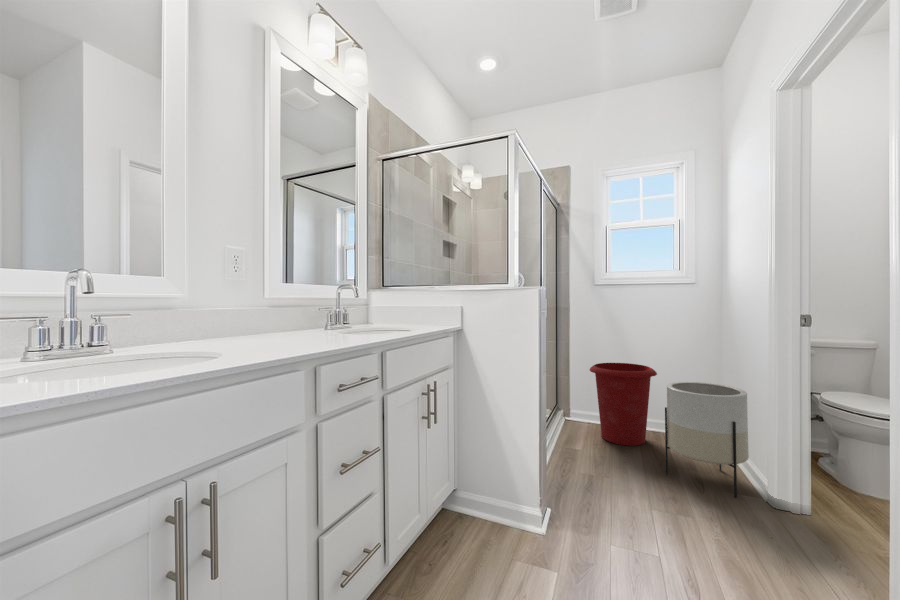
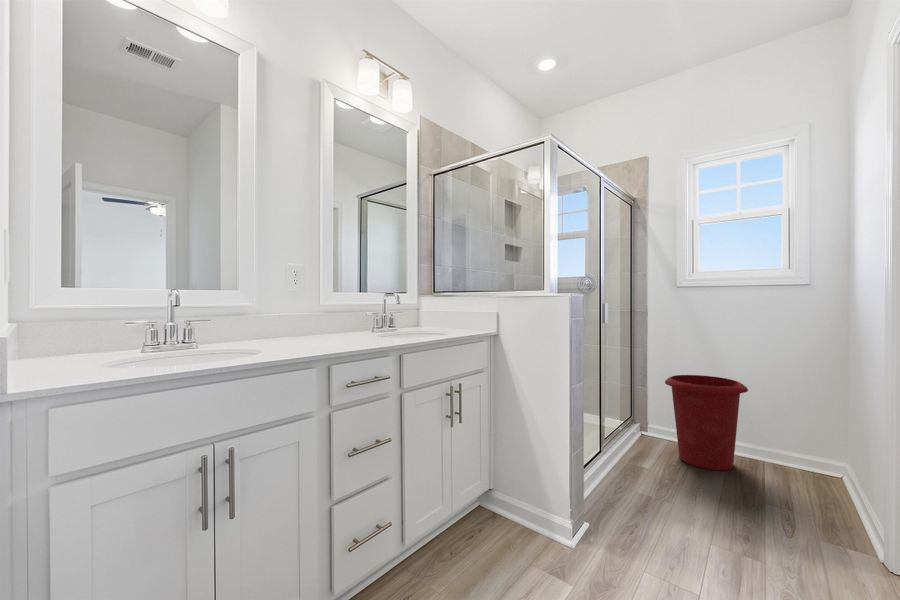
planter: present [665,382,749,497] -> none [743,402,854,546]

